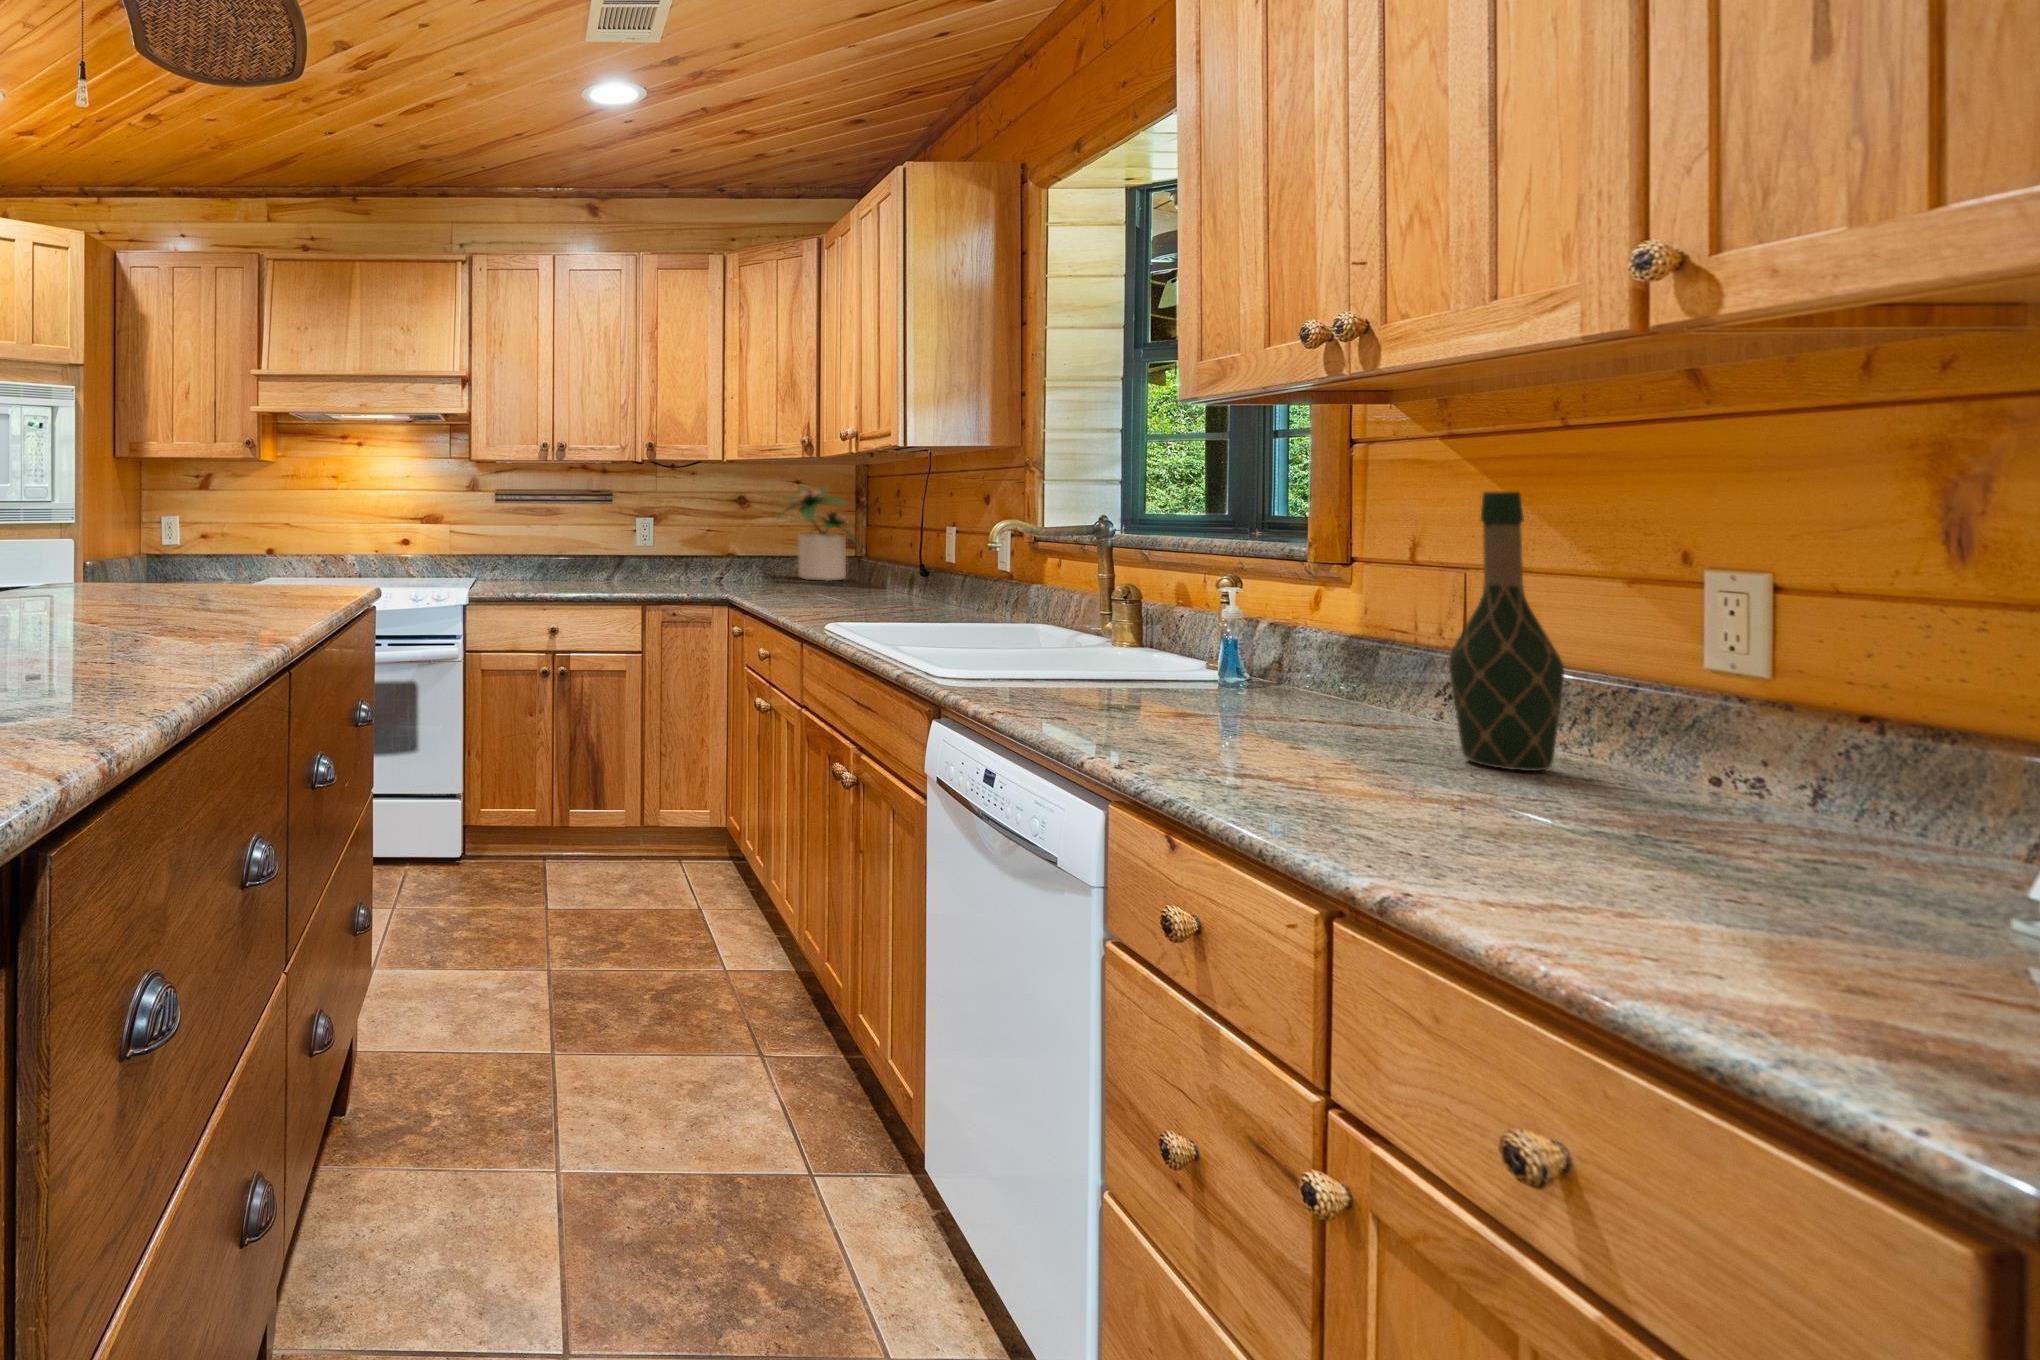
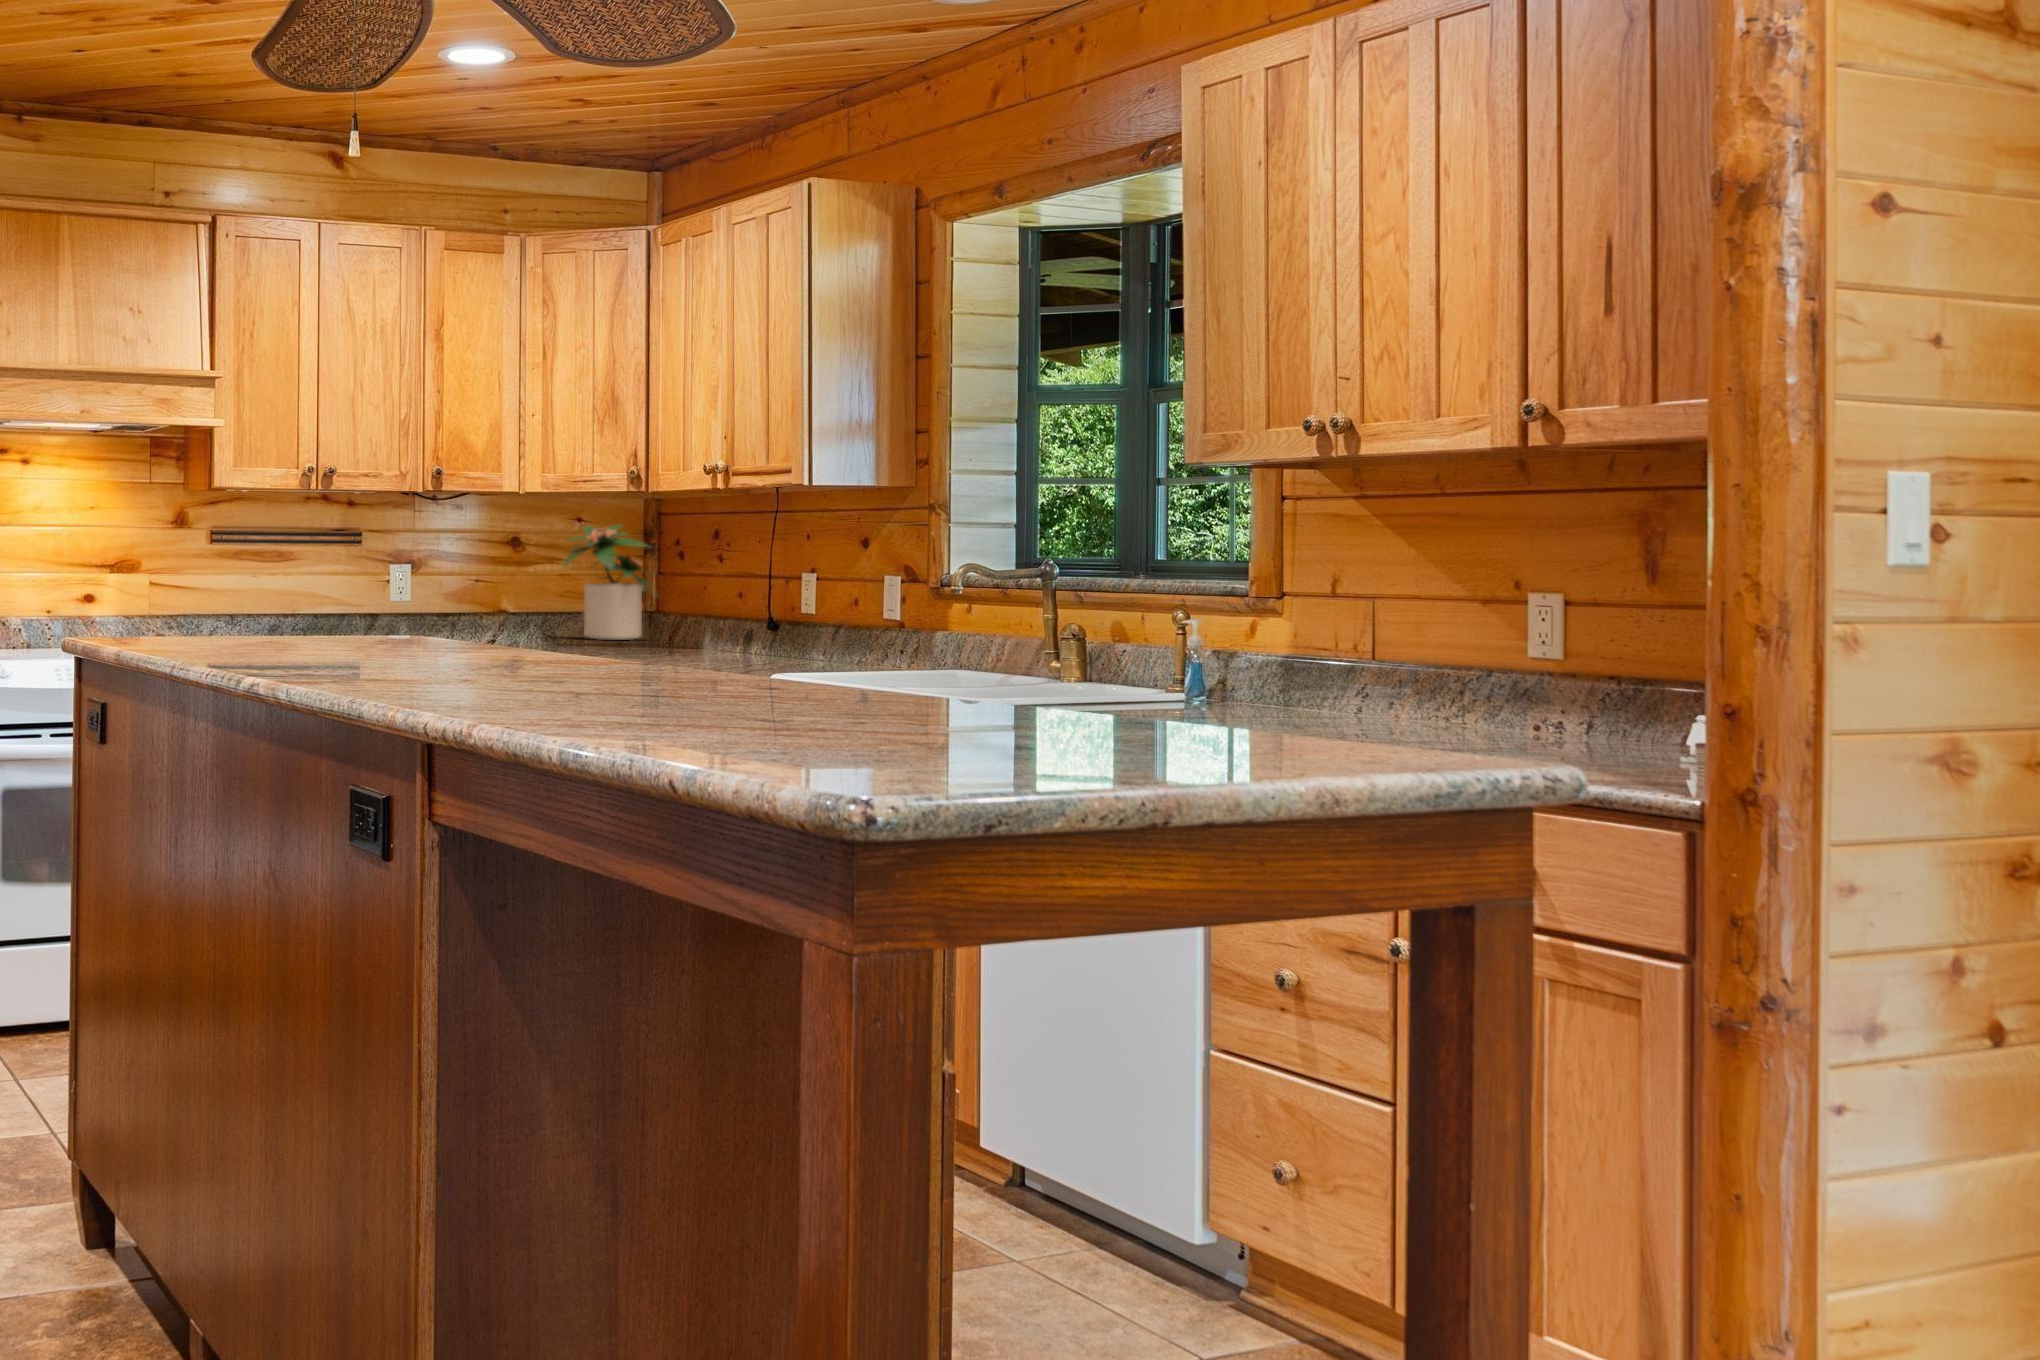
wine bottle: present [1448,492,1564,771] -> none [1394,543,1460,730]

